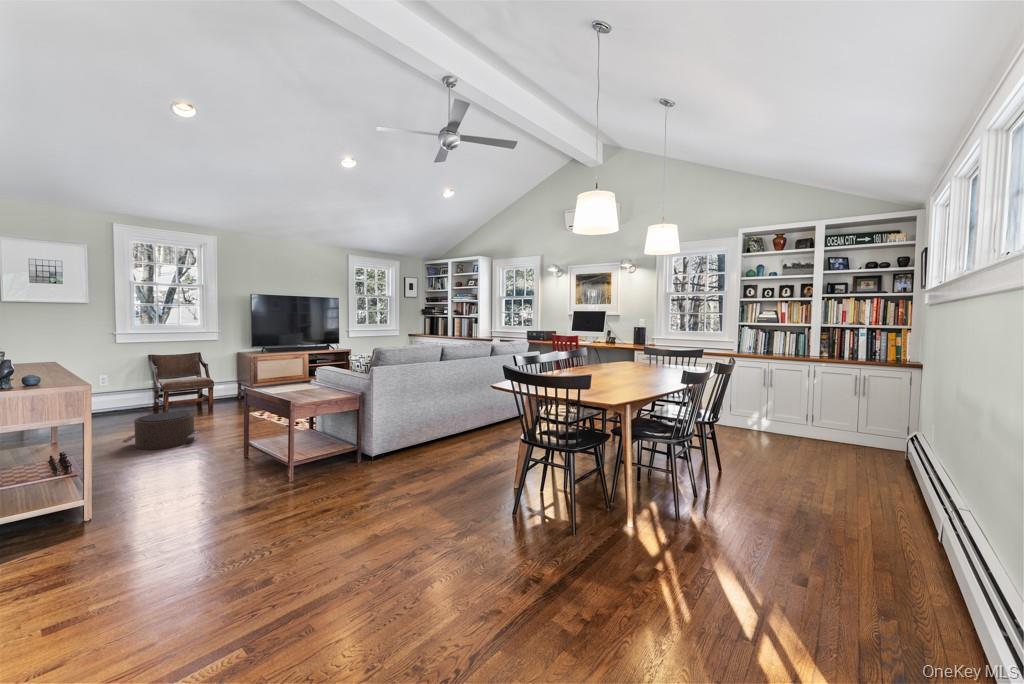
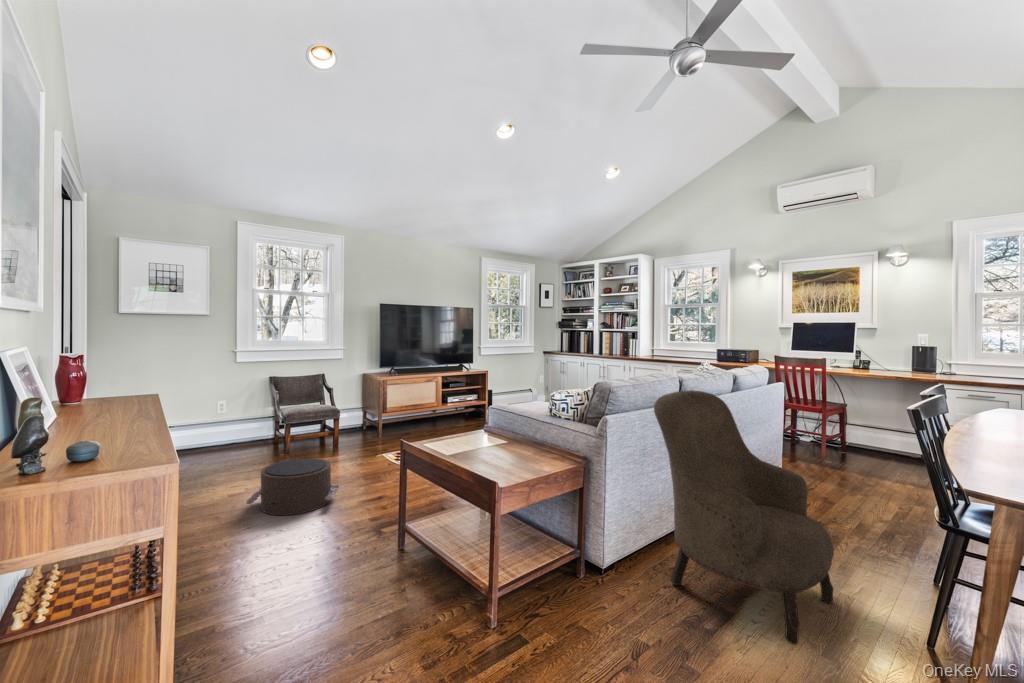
armchair: none [395,353,489,483] -> present [654,390,834,644]

